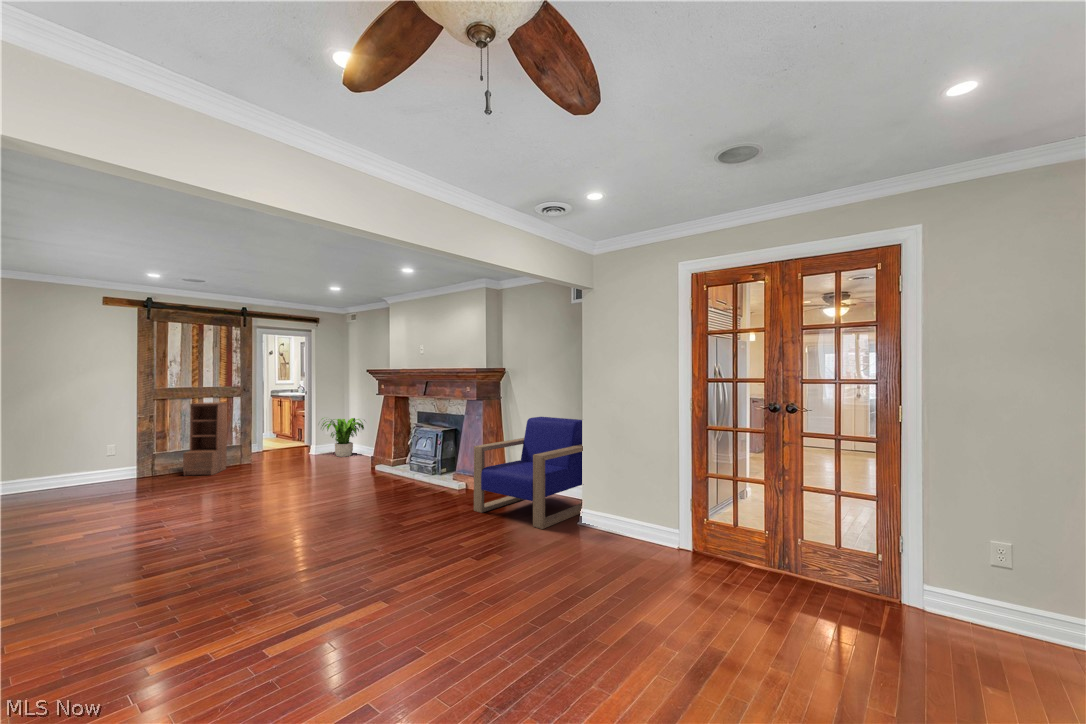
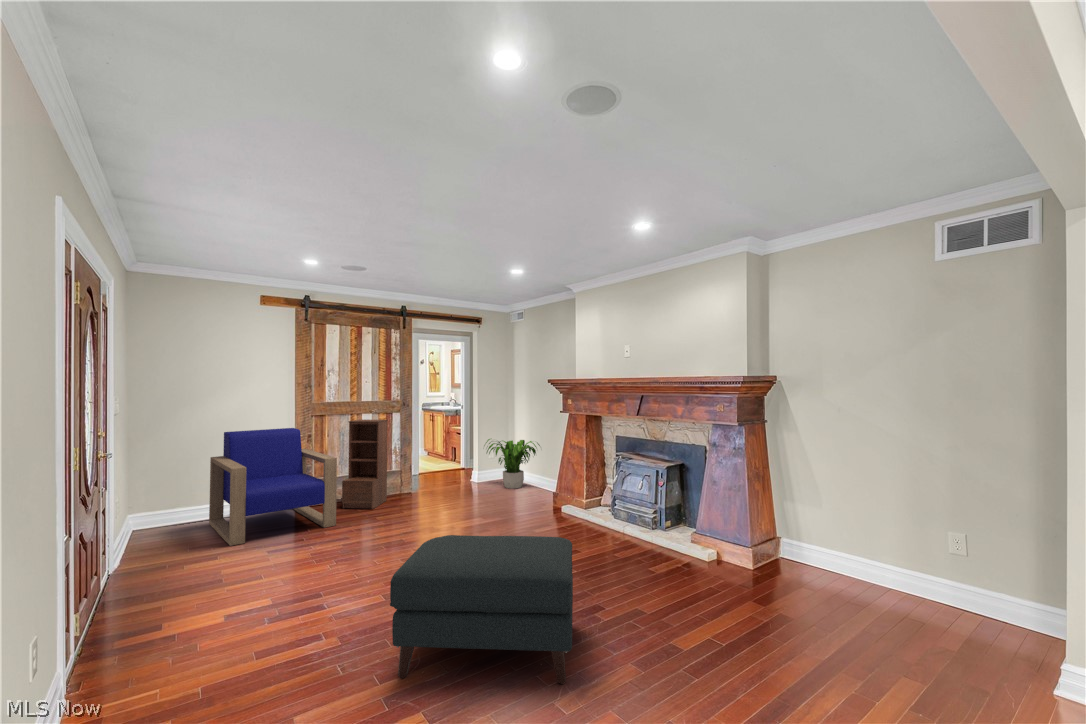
armchair: present [474,417,583,529] -> present [209,428,337,546]
ottoman: none [205,471,344,556] -> present [390,535,573,684]

